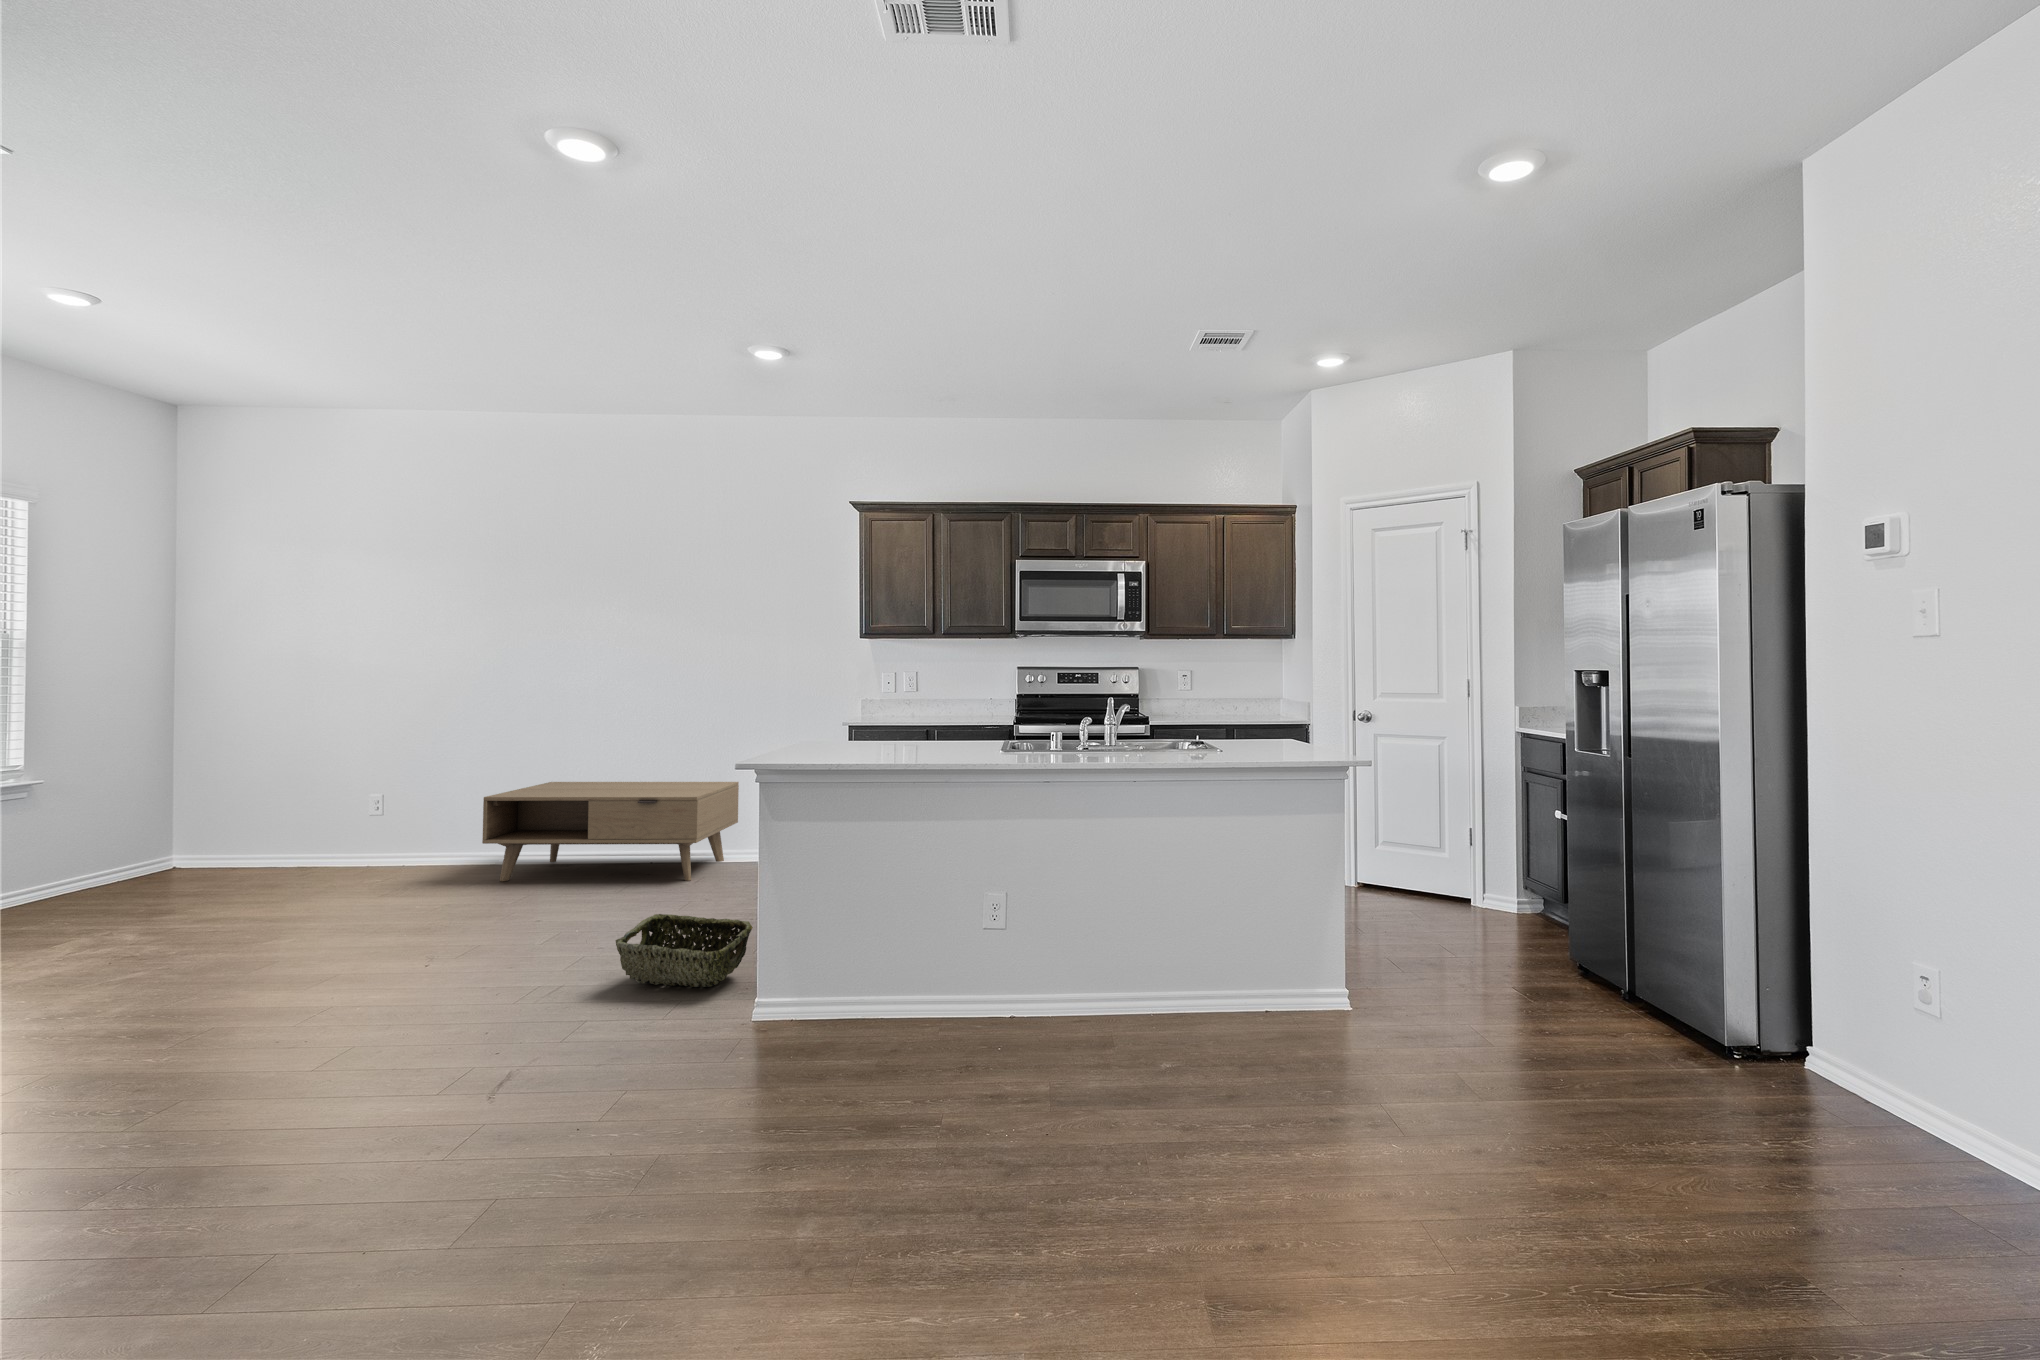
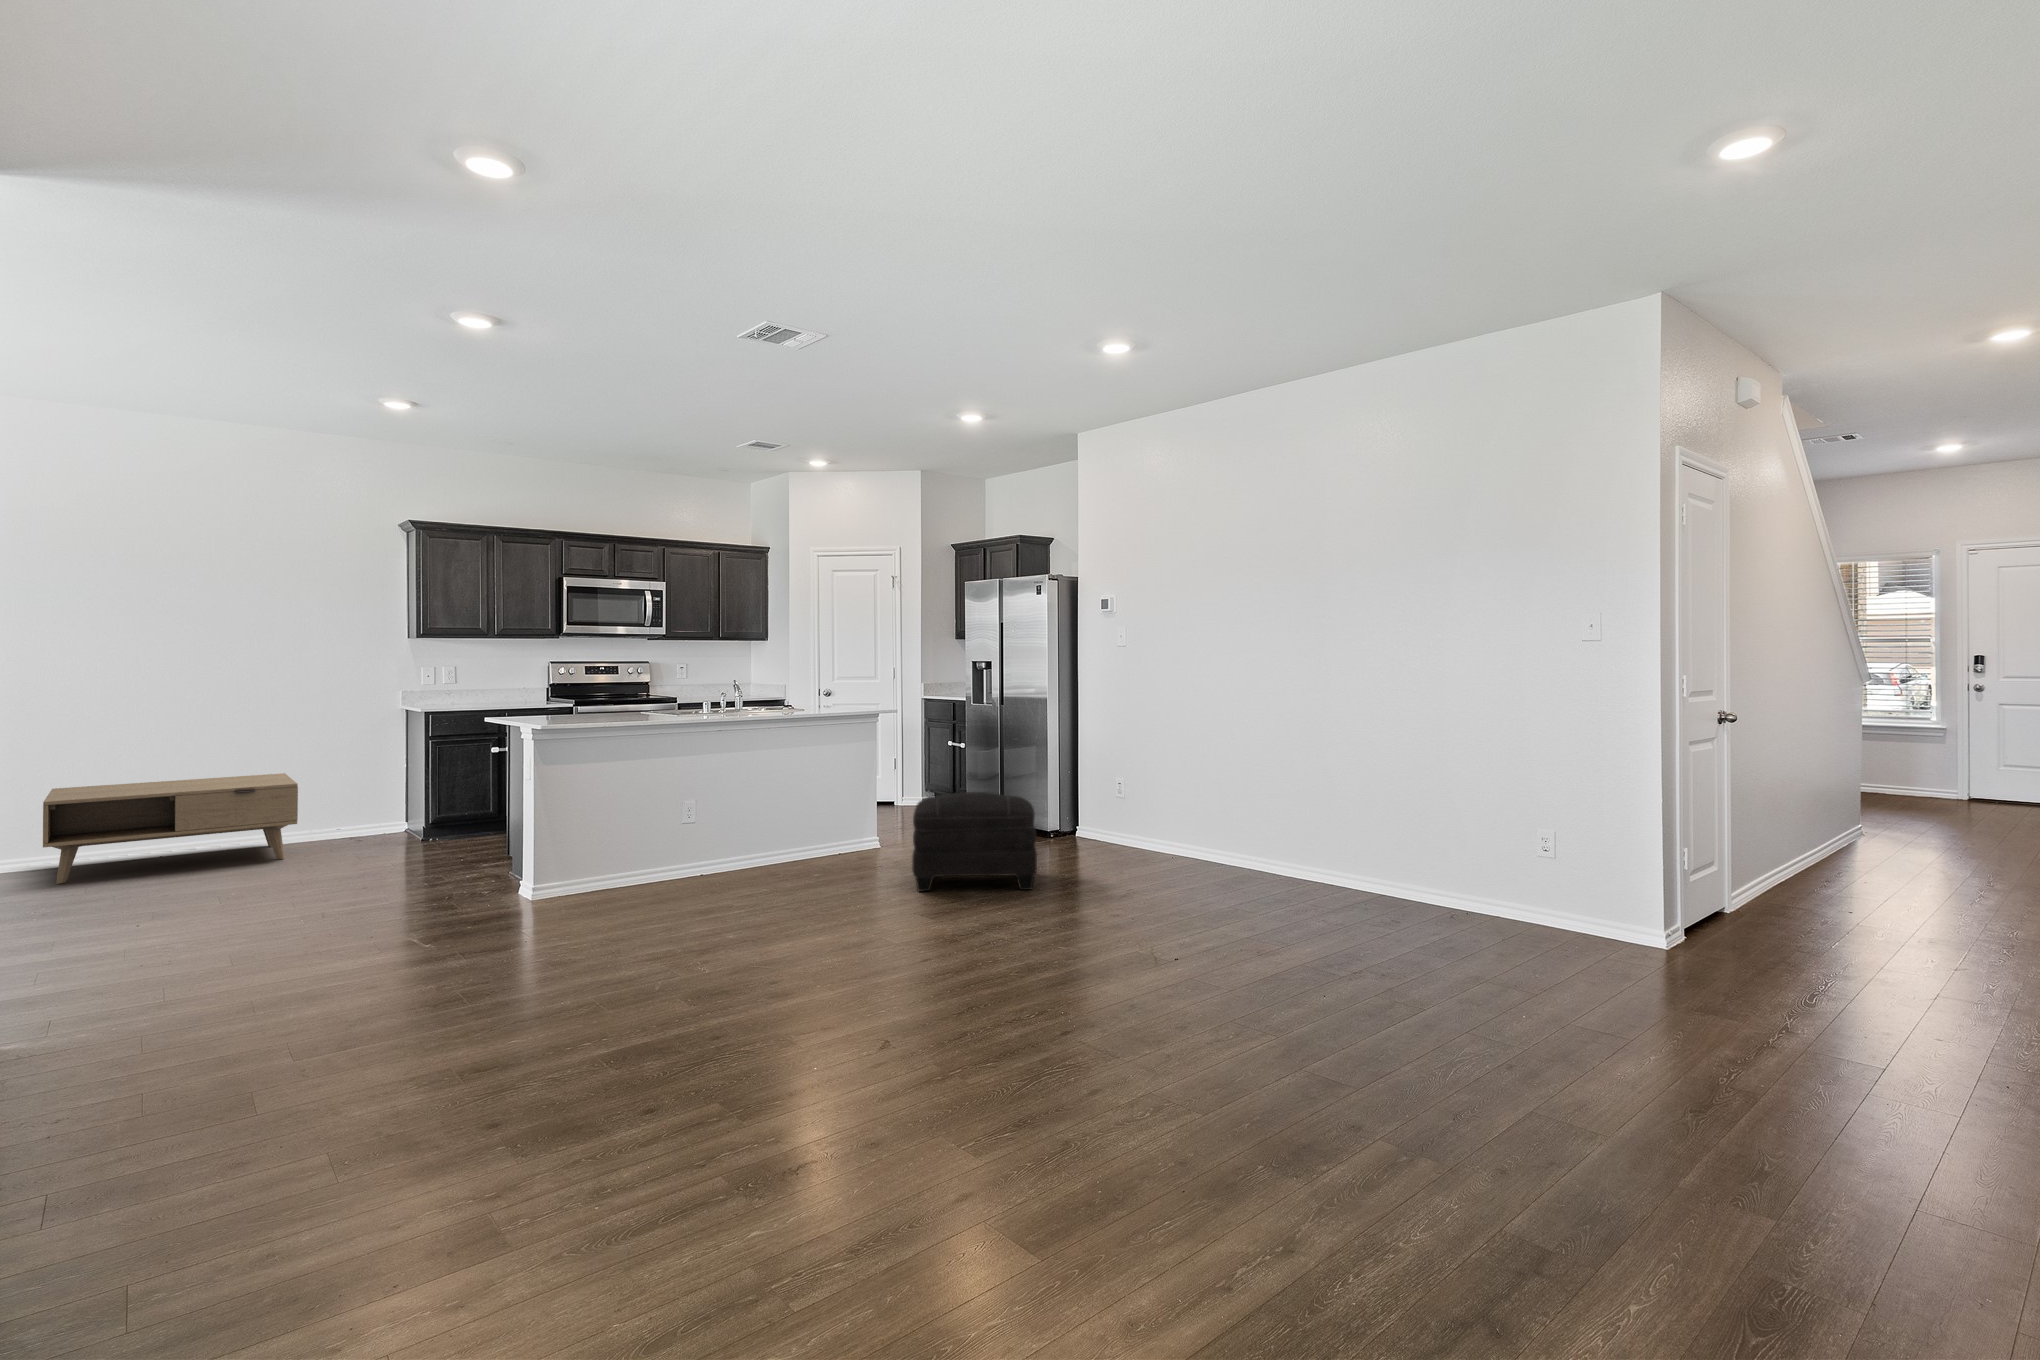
woven basket: present [616,914,753,987] -> none [413,849,508,899]
ottoman: none [1255,961,1609,1295] -> present [912,792,1037,891]

